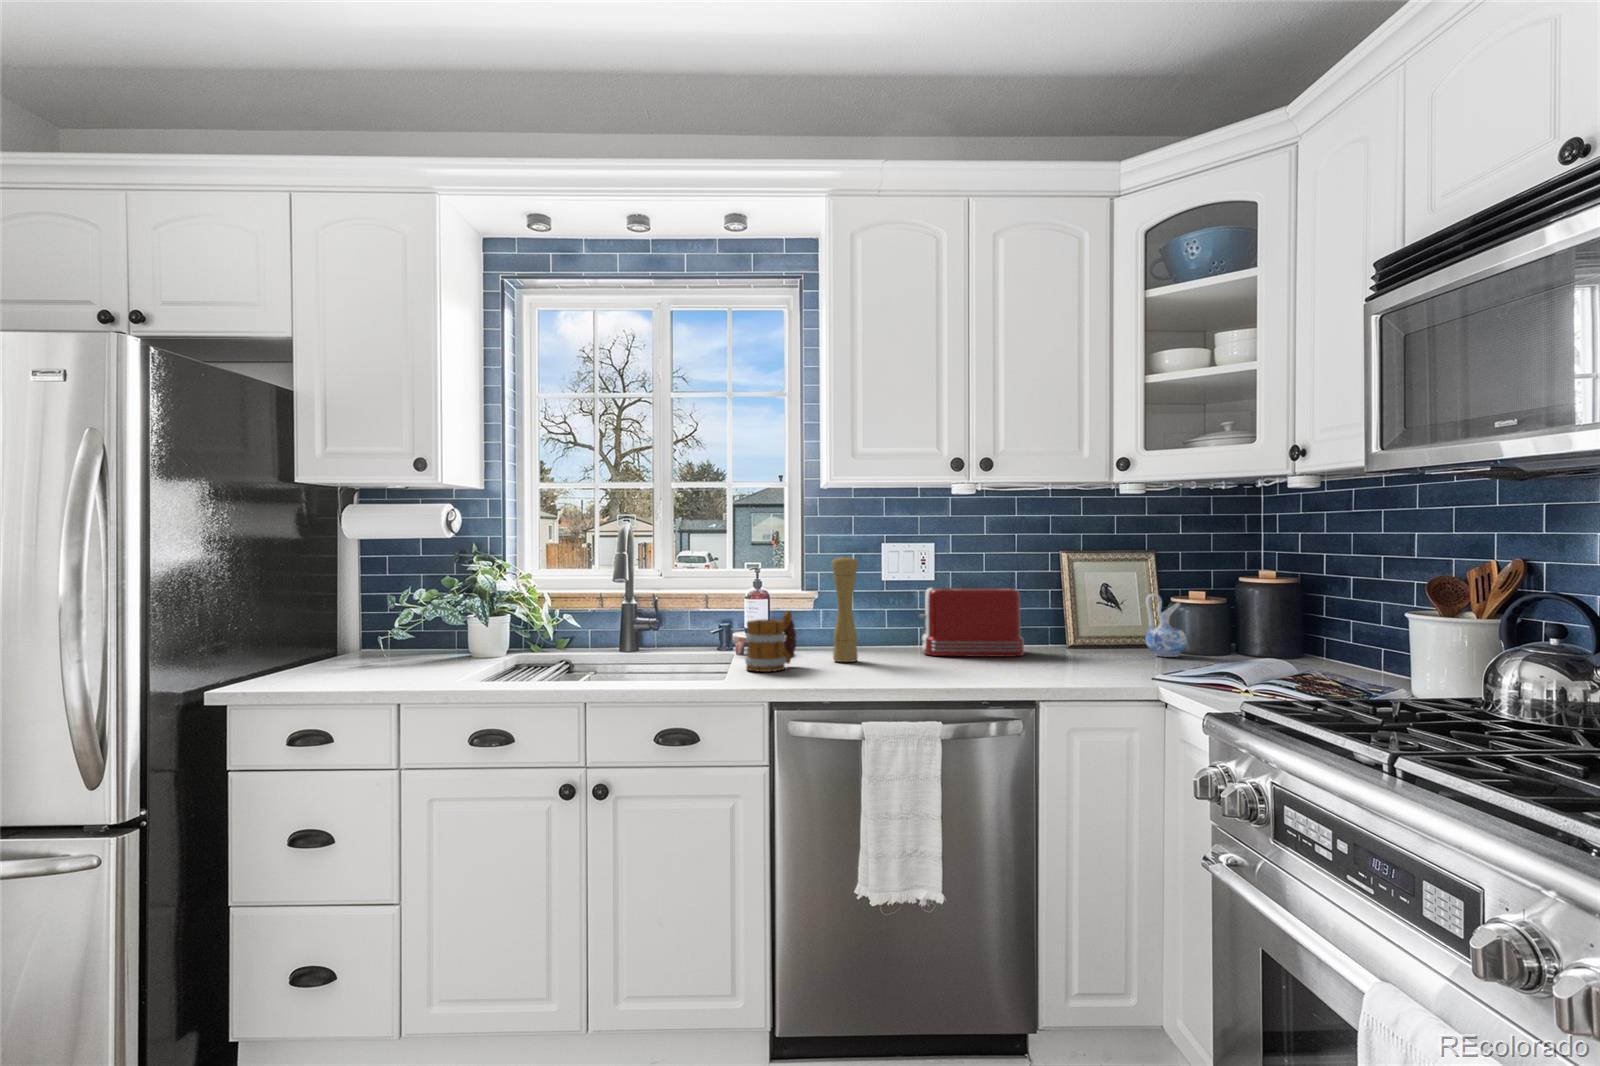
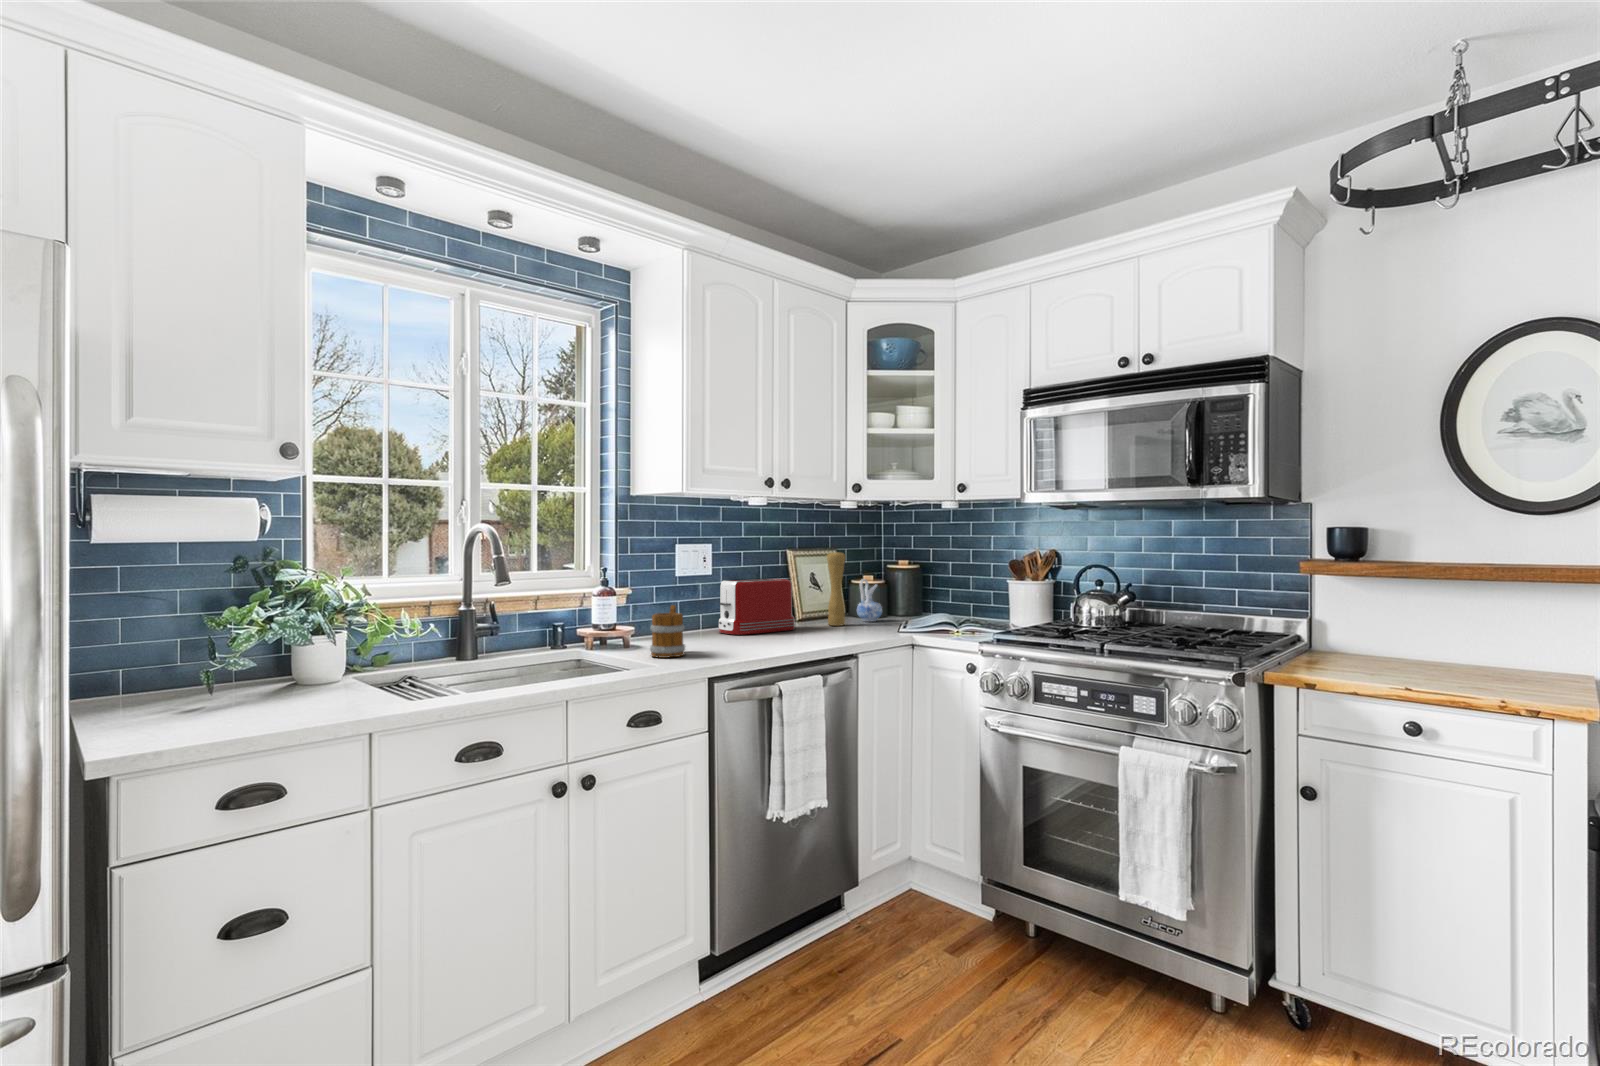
pepper mill: present [832,556,858,662] -> present [827,552,845,626]

